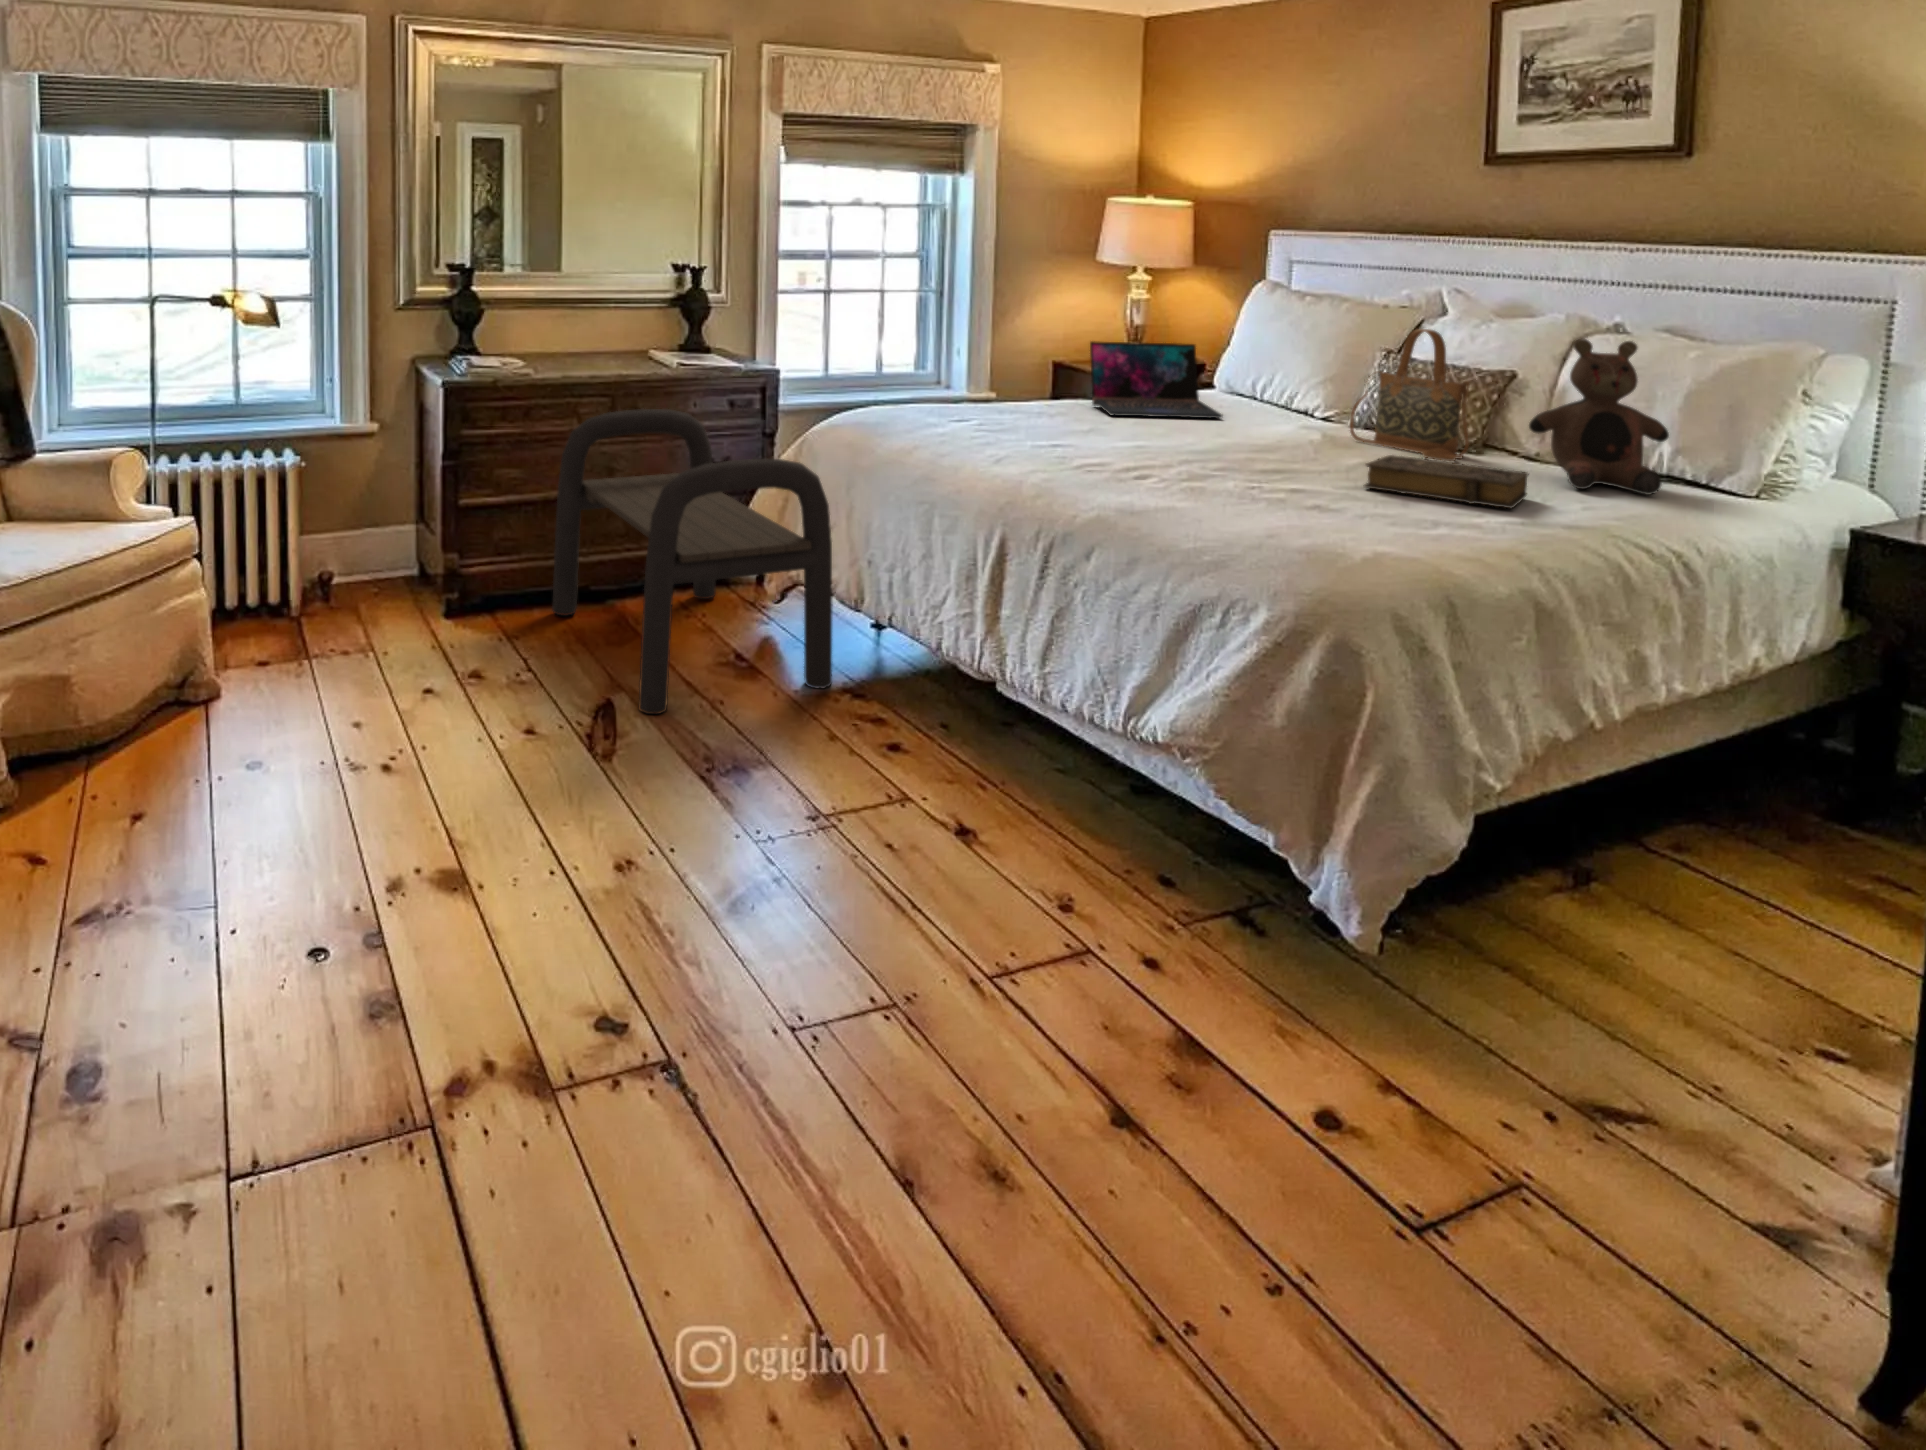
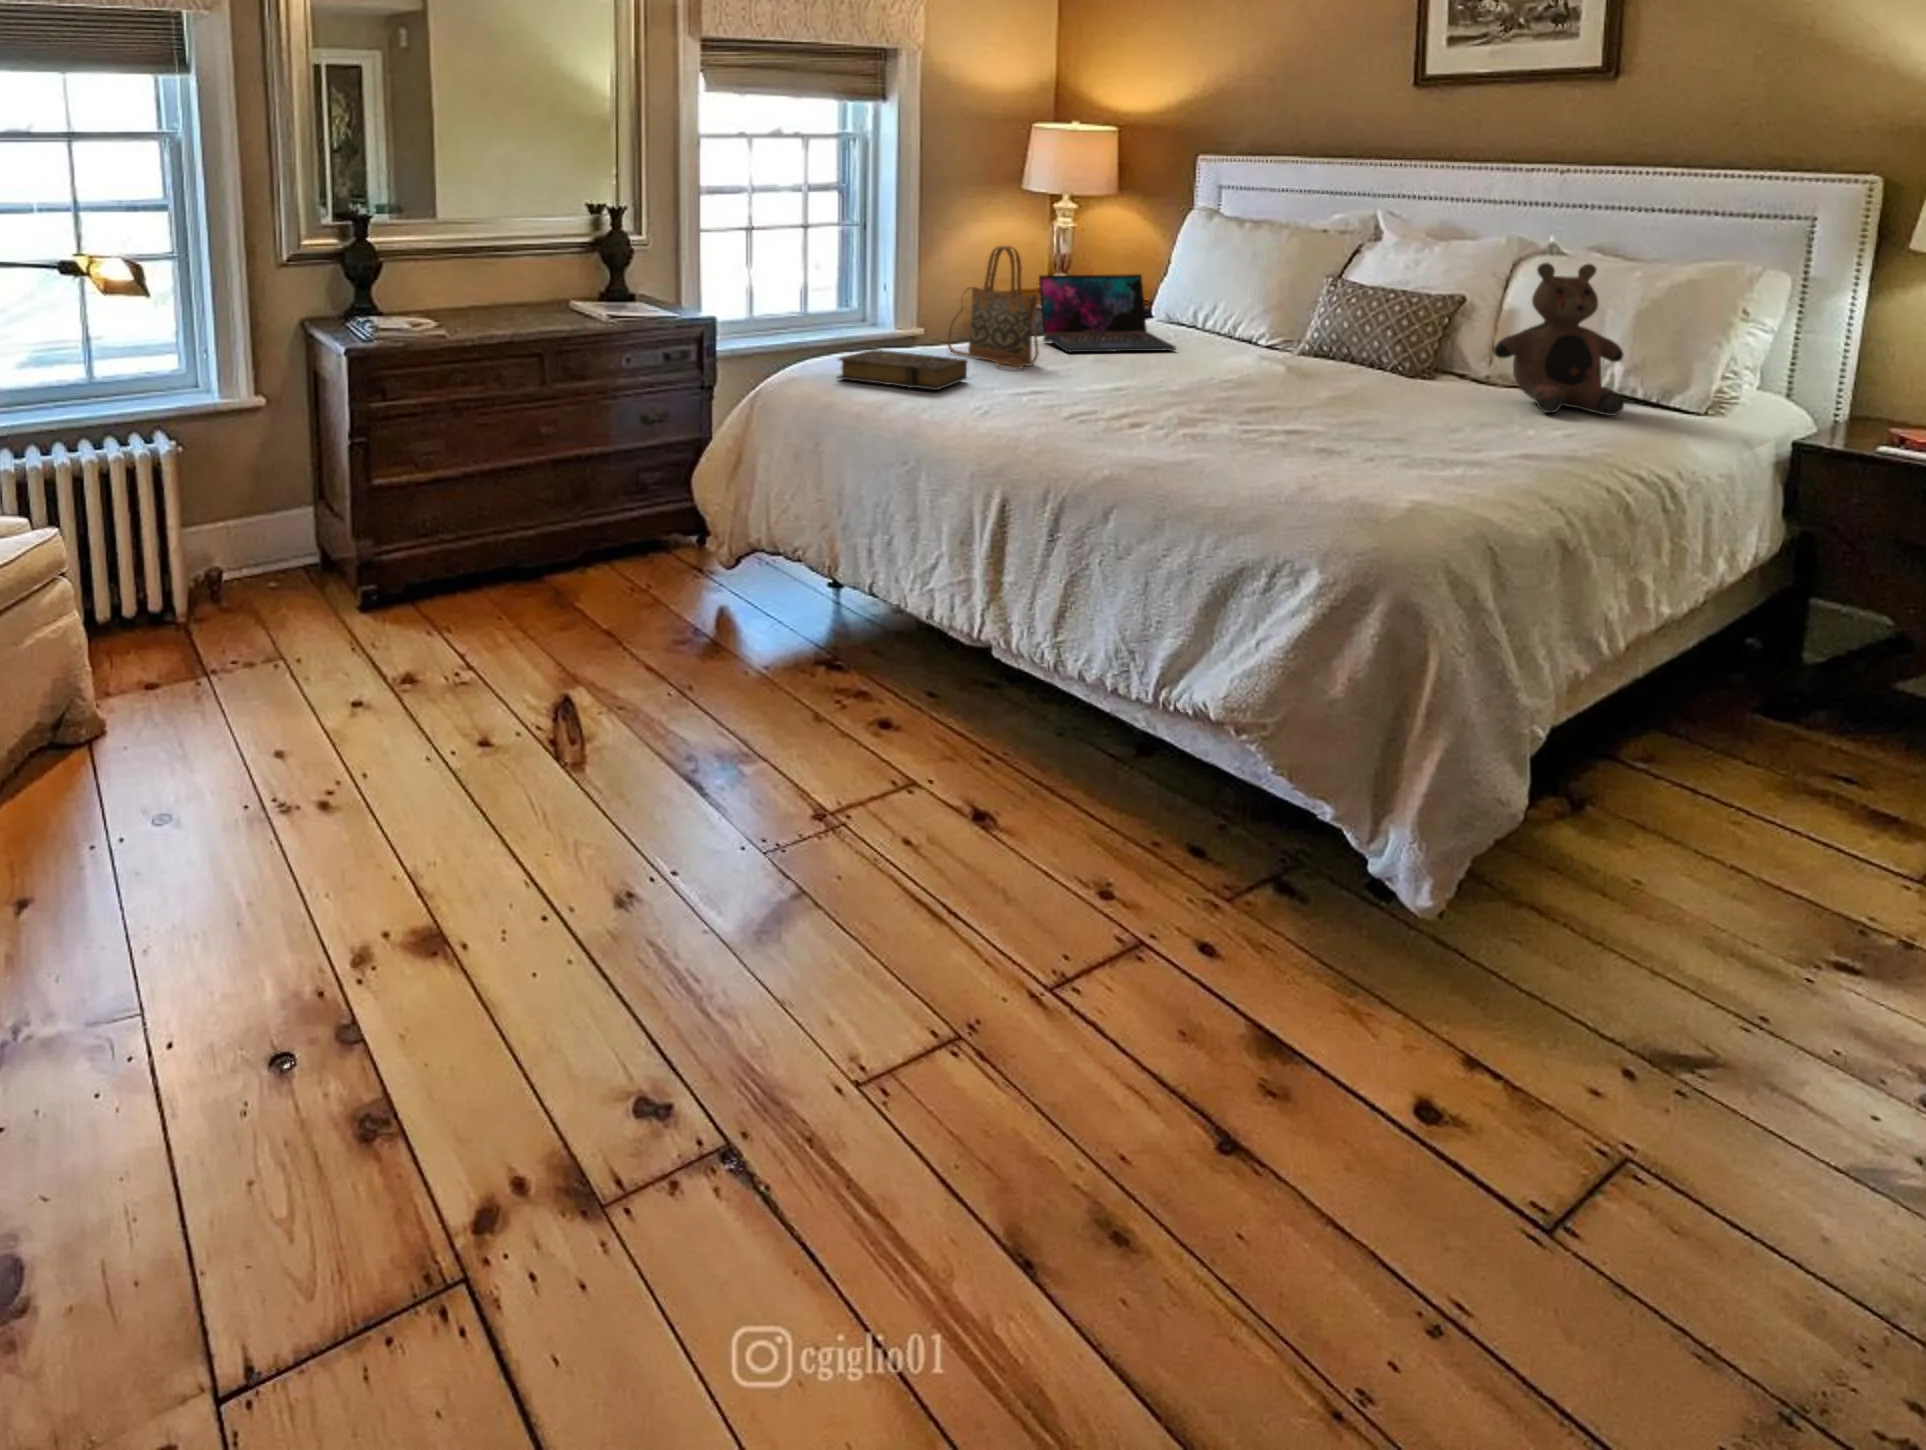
handbag: present [1350,329,1469,461] -> present [948,246,1038,369]
bench: present [552,409,832,714] -> none [486,366,806,708]
book: present [1364,455,1528,508] -> present [838,350,967,390]

